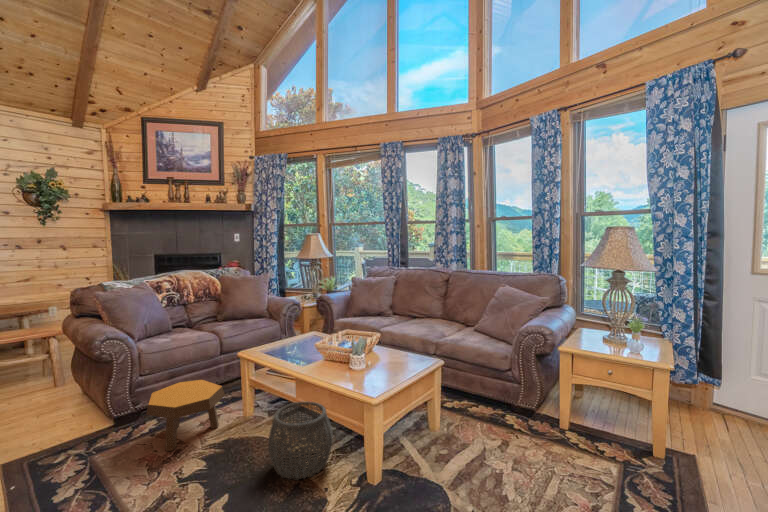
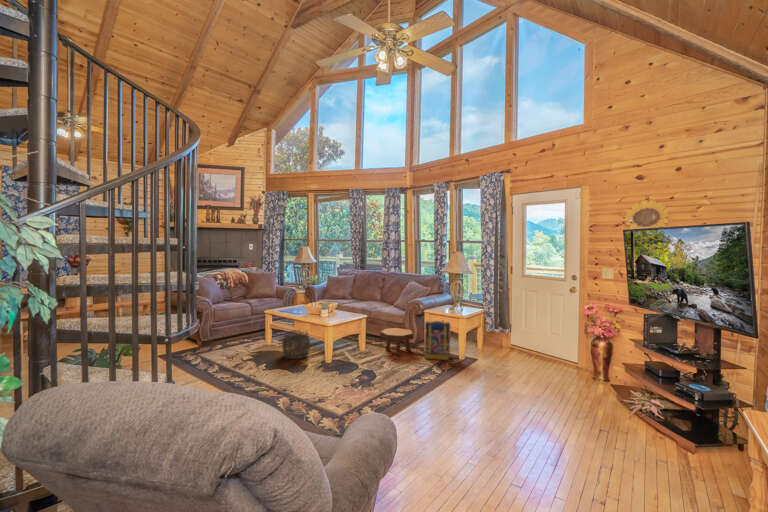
backpack: none [583,377,656,472] -> present [424,321,450,360]
footstool: present [146,380,225,451] -> present [380,328,414,356]

